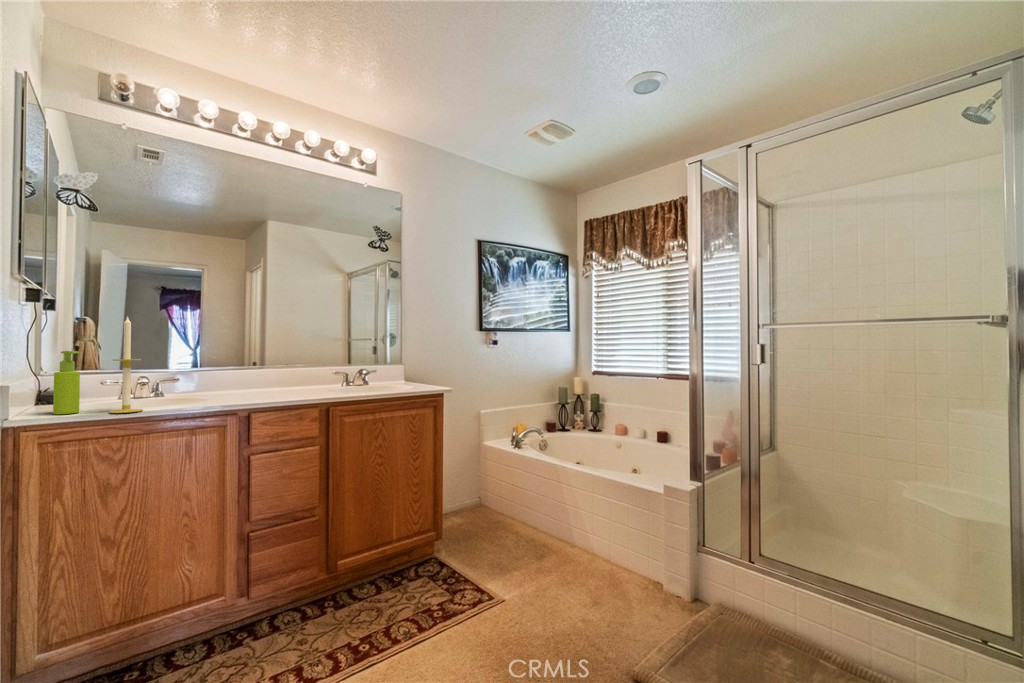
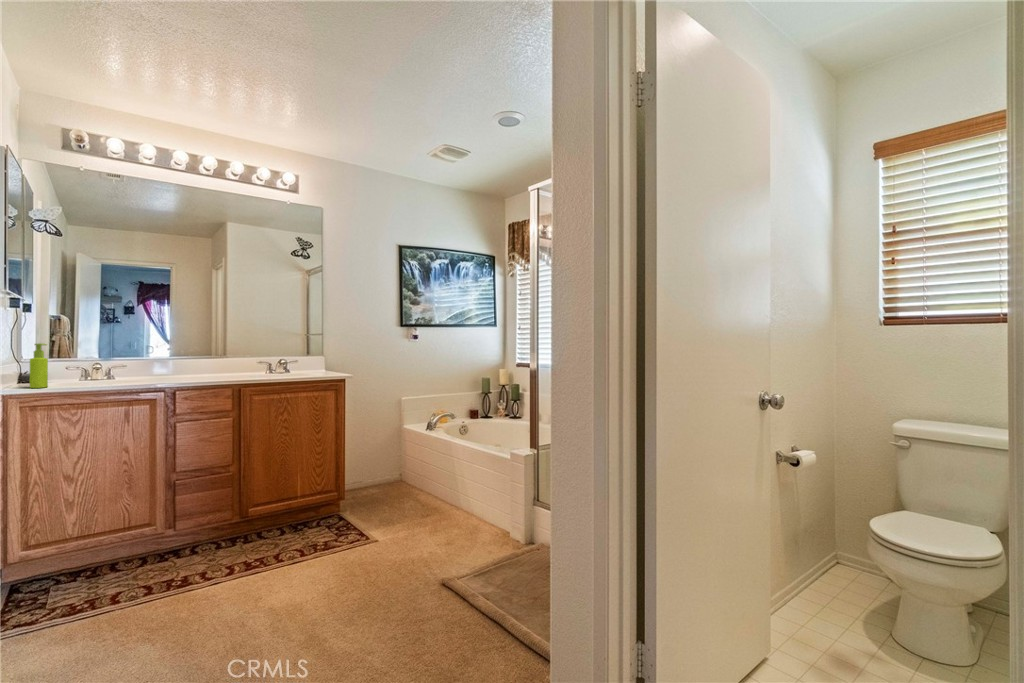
candle: present [109,317,143,413] -> none [68,318,92,388]

